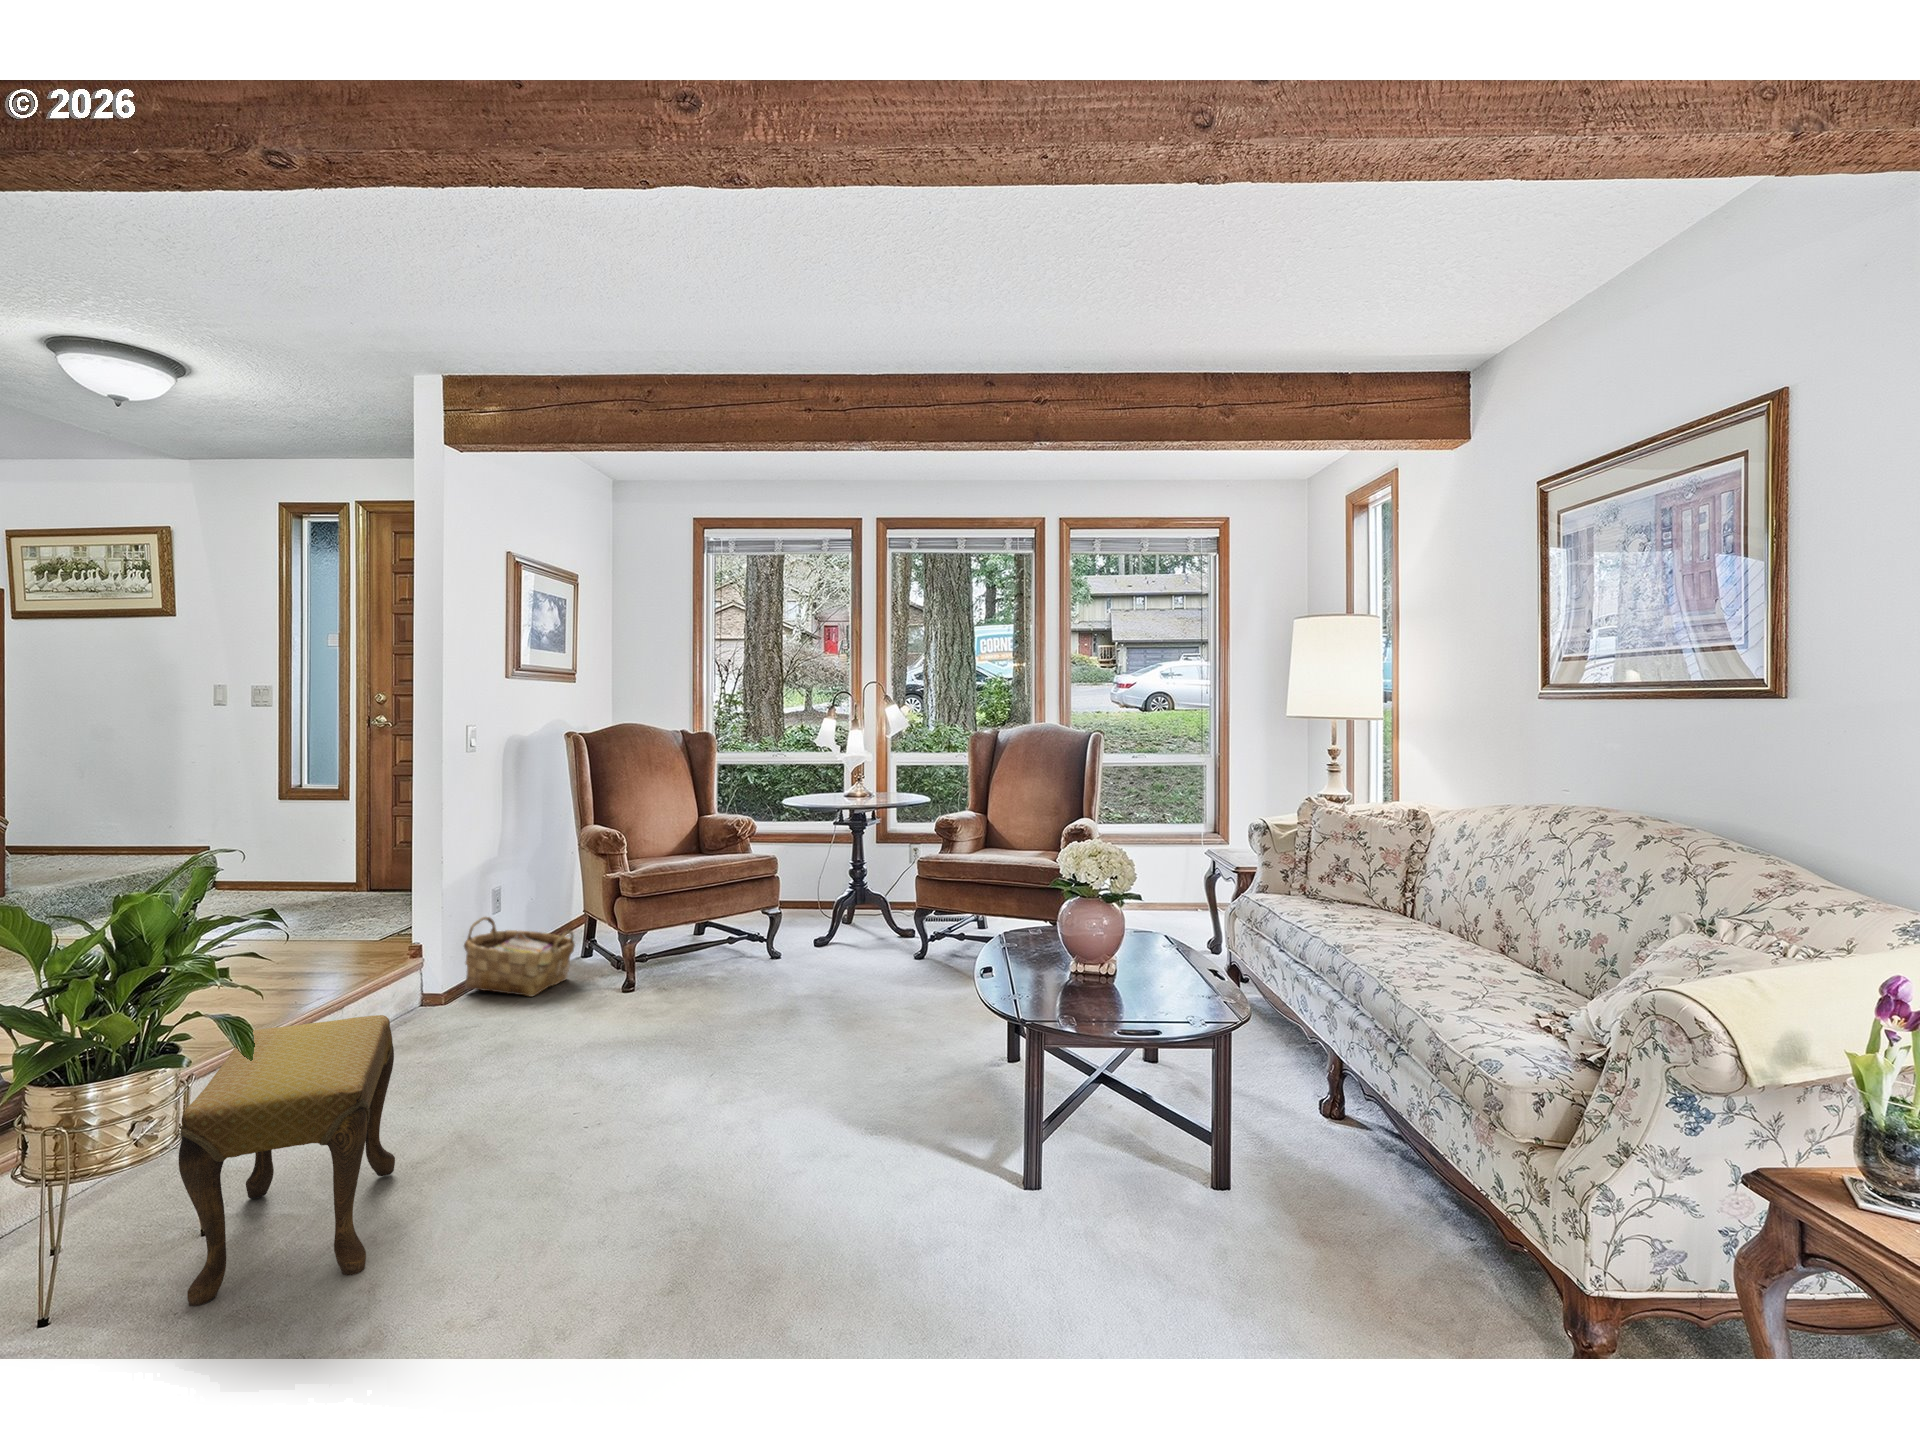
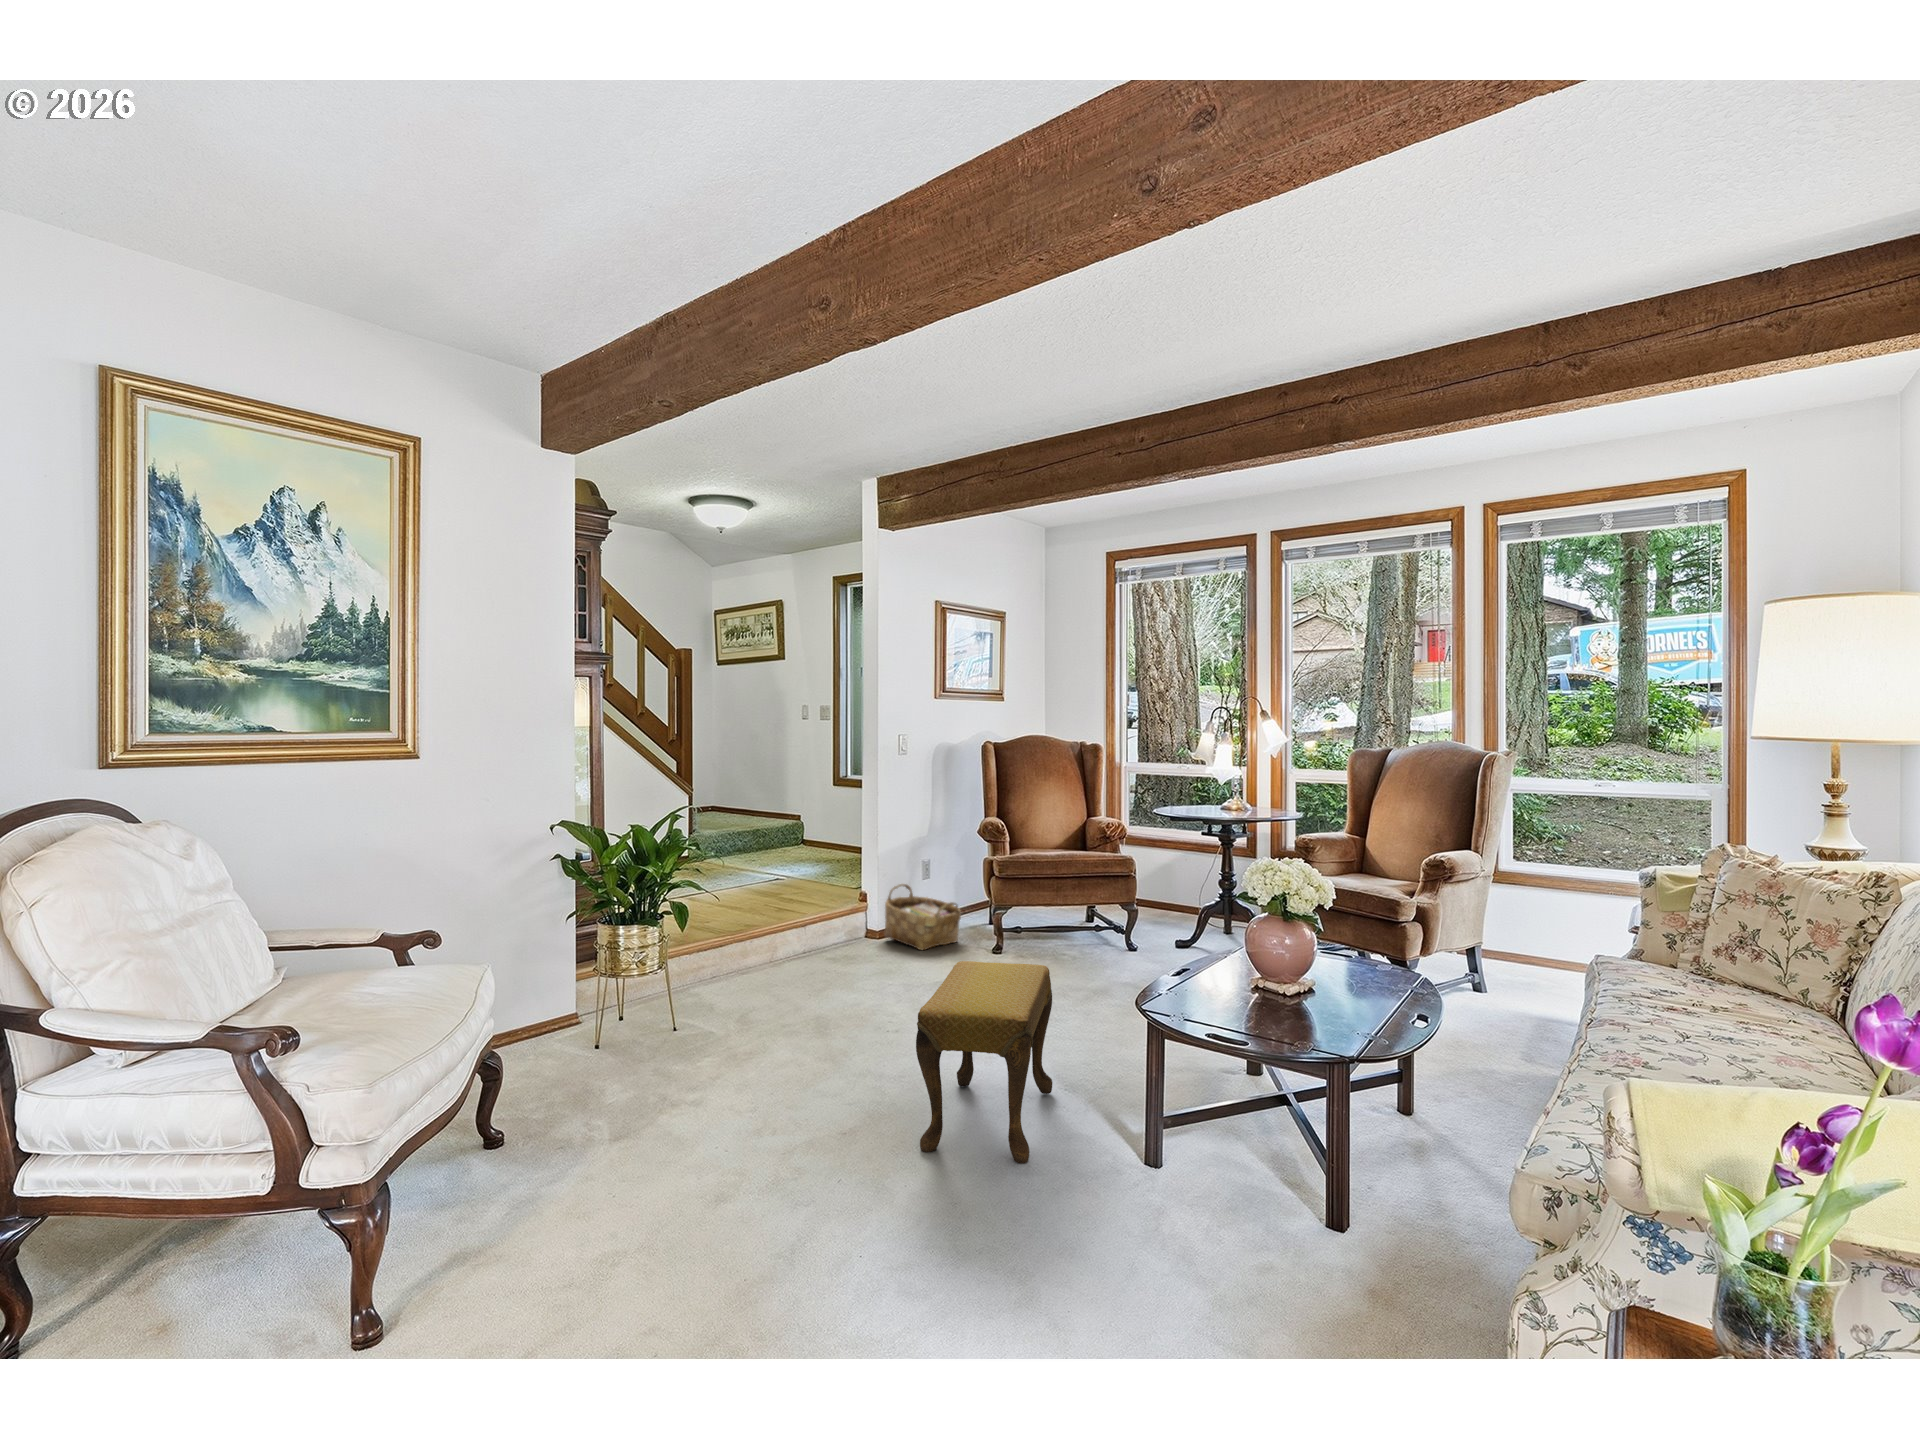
footstool: present [179,1015,395,1306] -> present [916,961,1052,1164]

